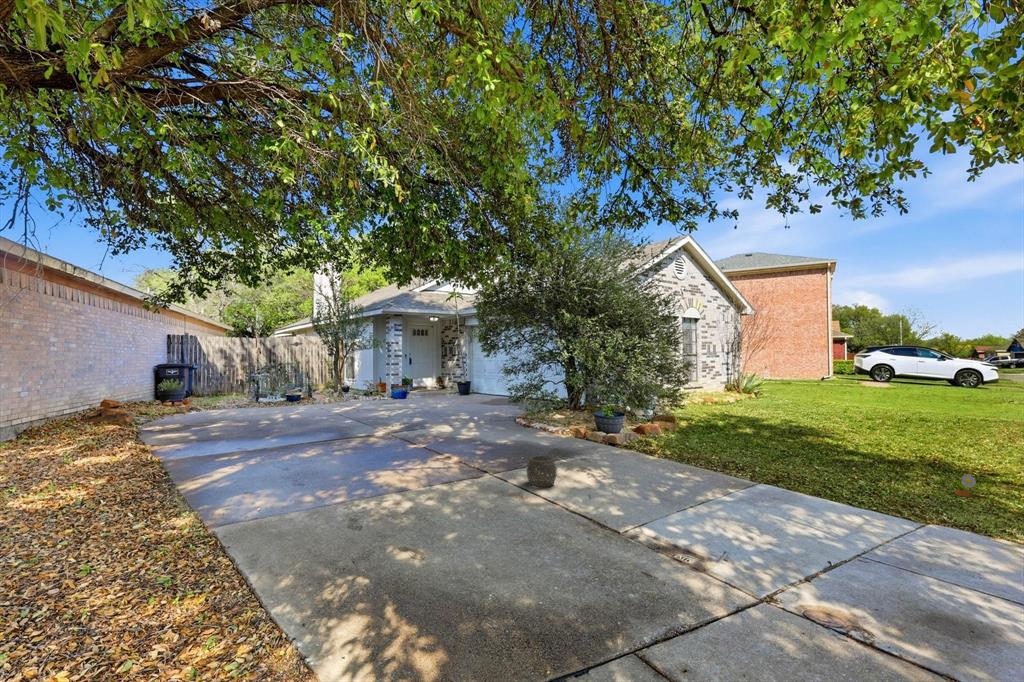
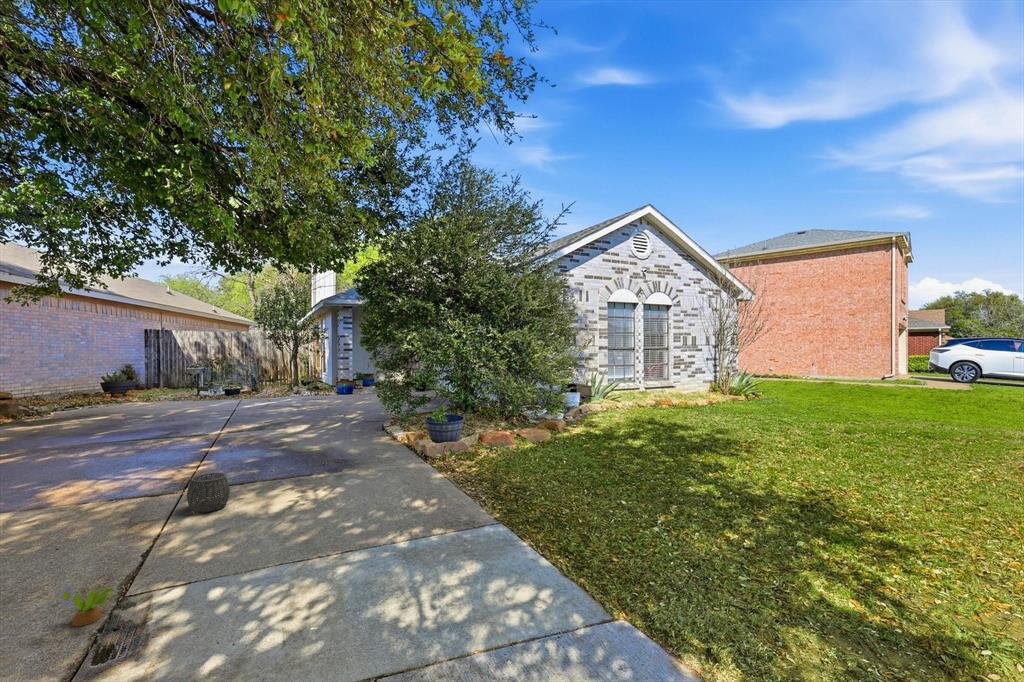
decorative plant: present [949,475,977,497] -> present [60,584,114,626]

